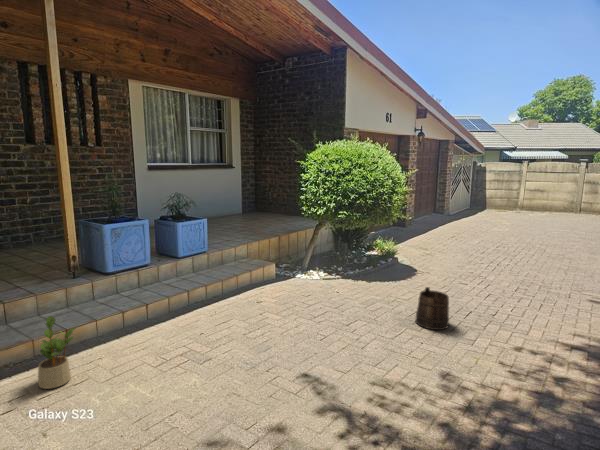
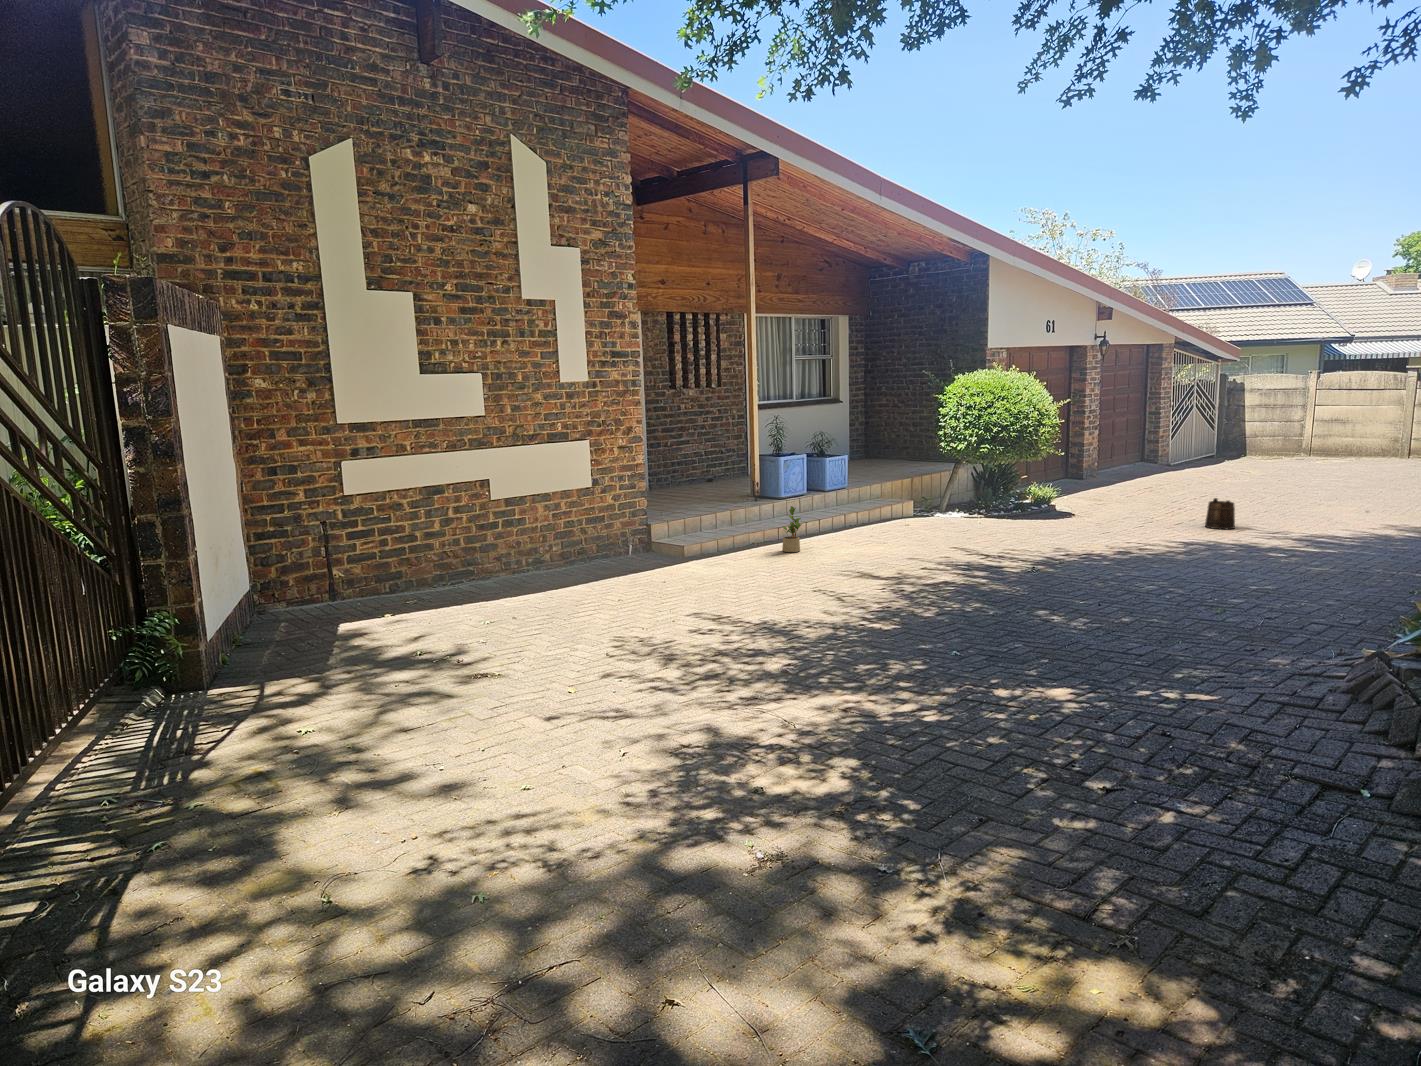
bucket: present [415,287,449,330] -> present [1205,498,1235,529]

